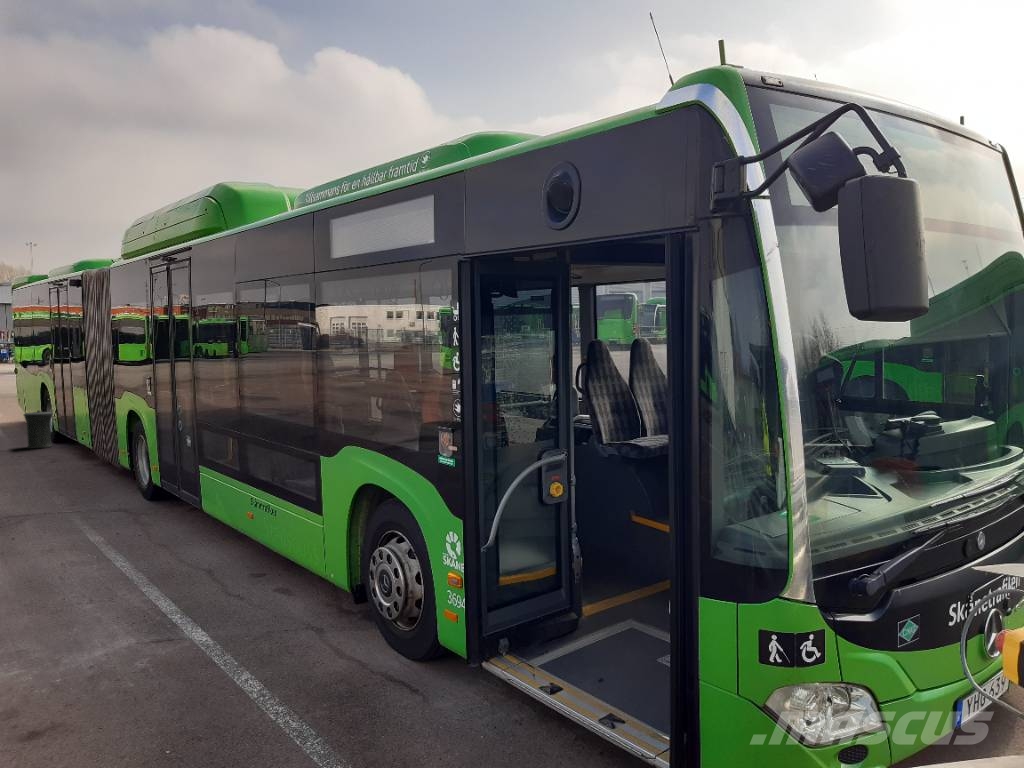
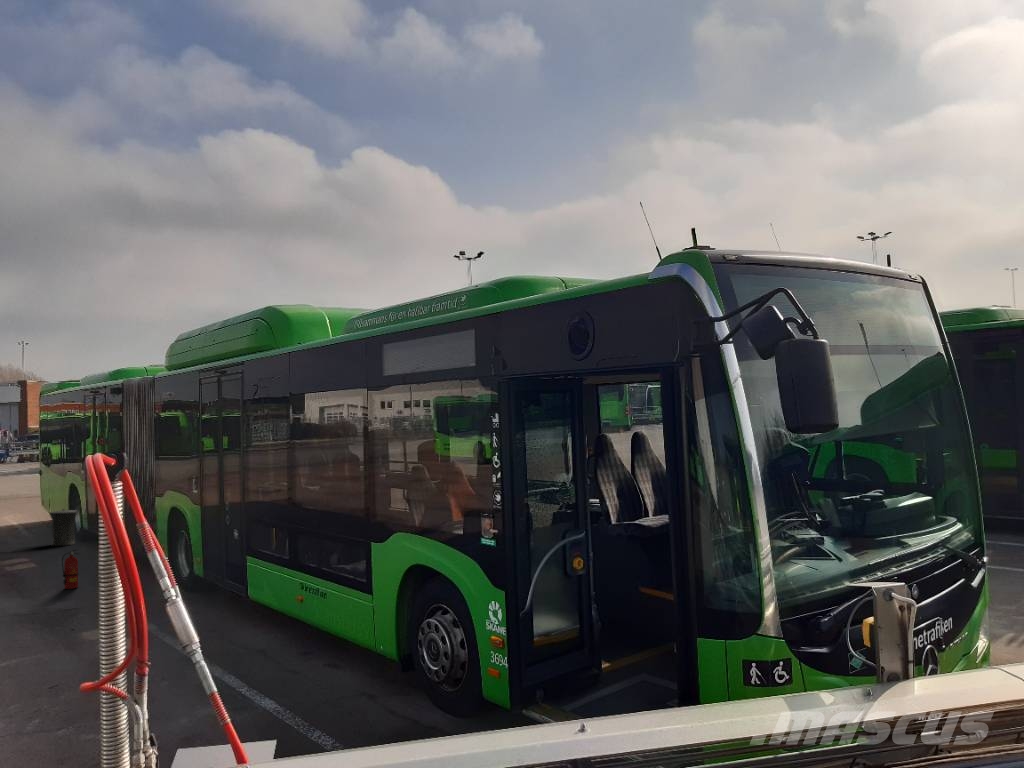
fire extinguisher: none [18,453,38,494] -> present [62,550,78,589]

